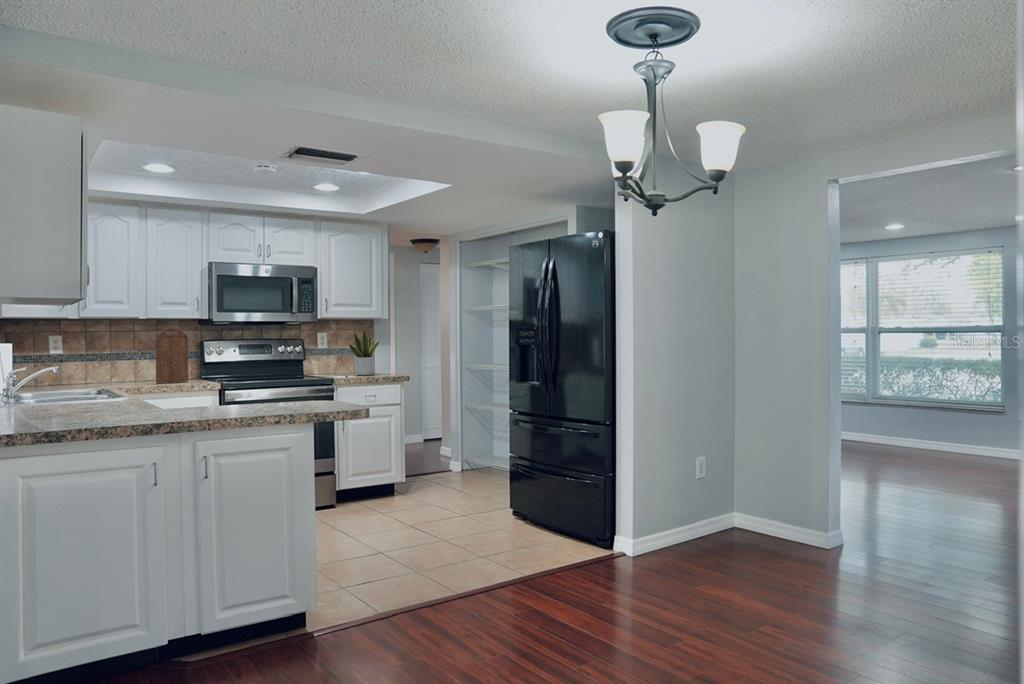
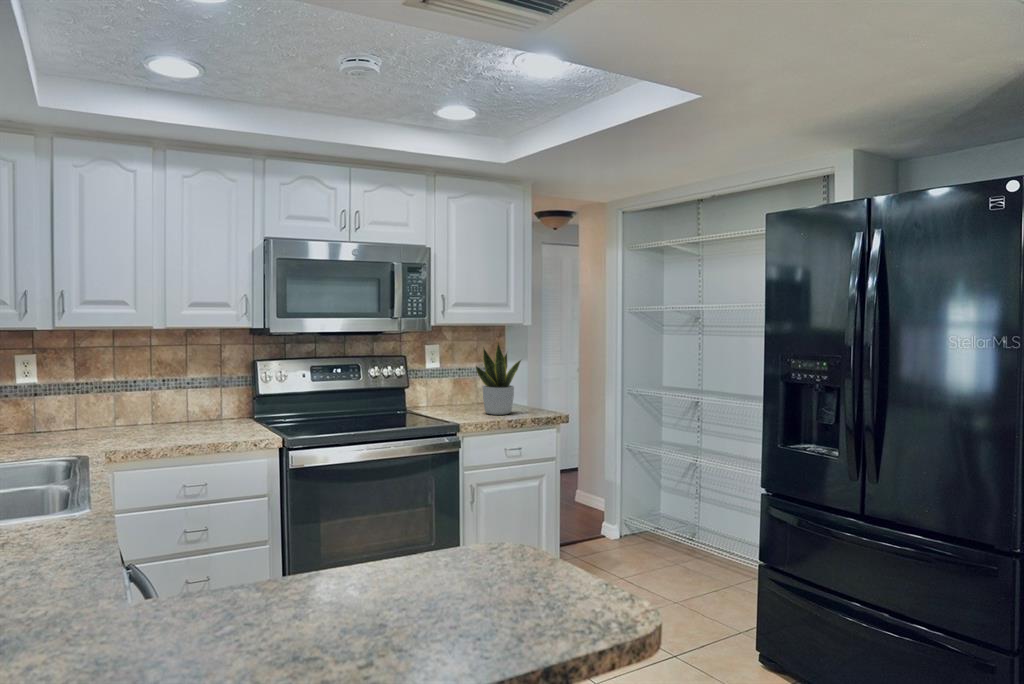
cutting board: present [156,328,189,384] -> none [175,344,229,436]

